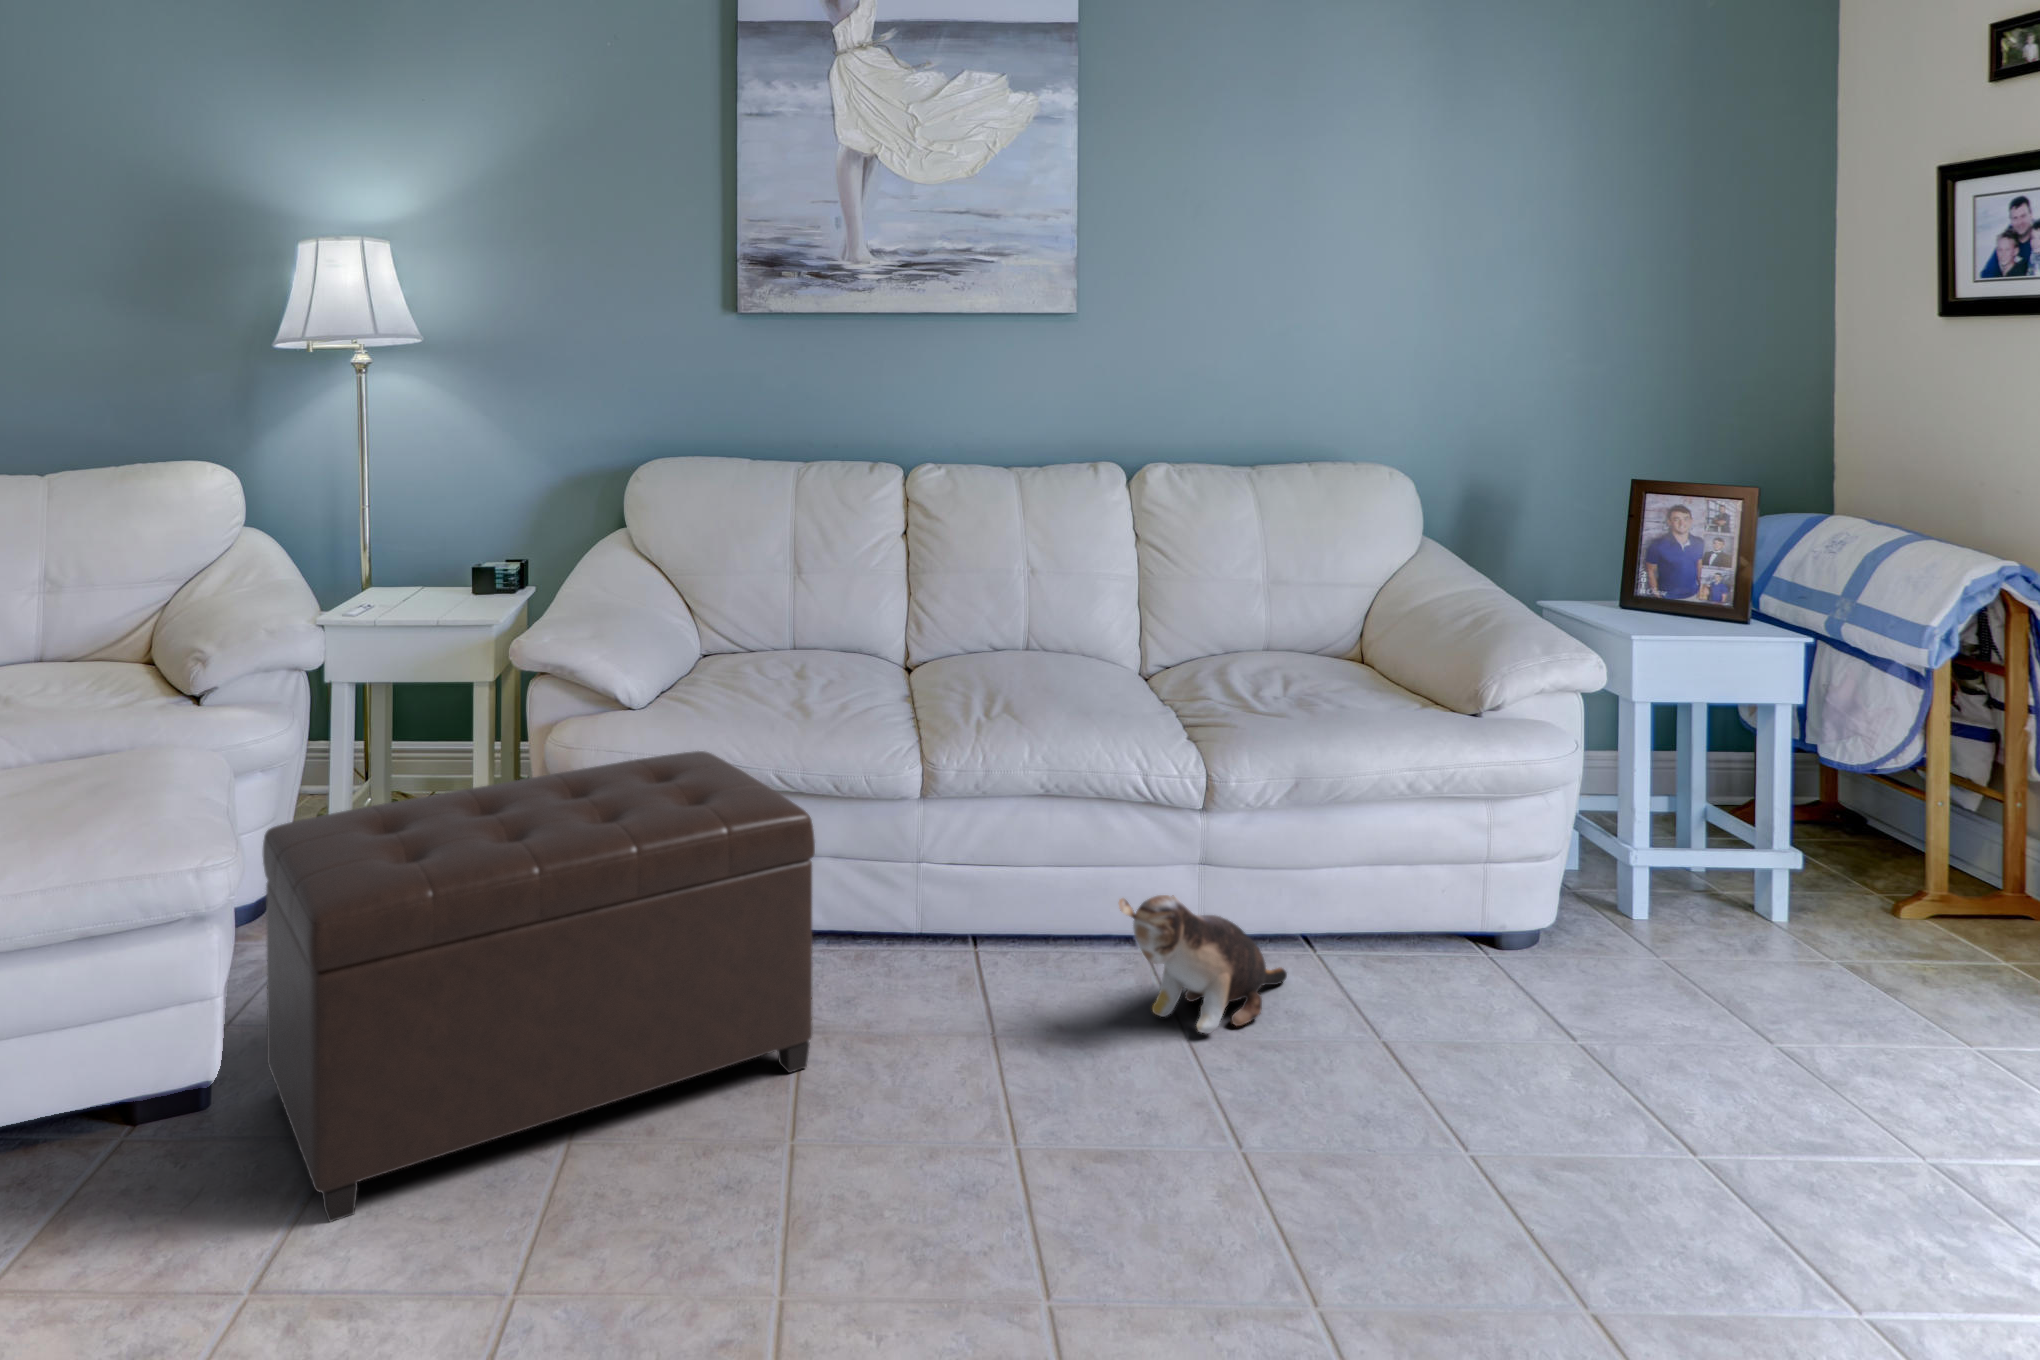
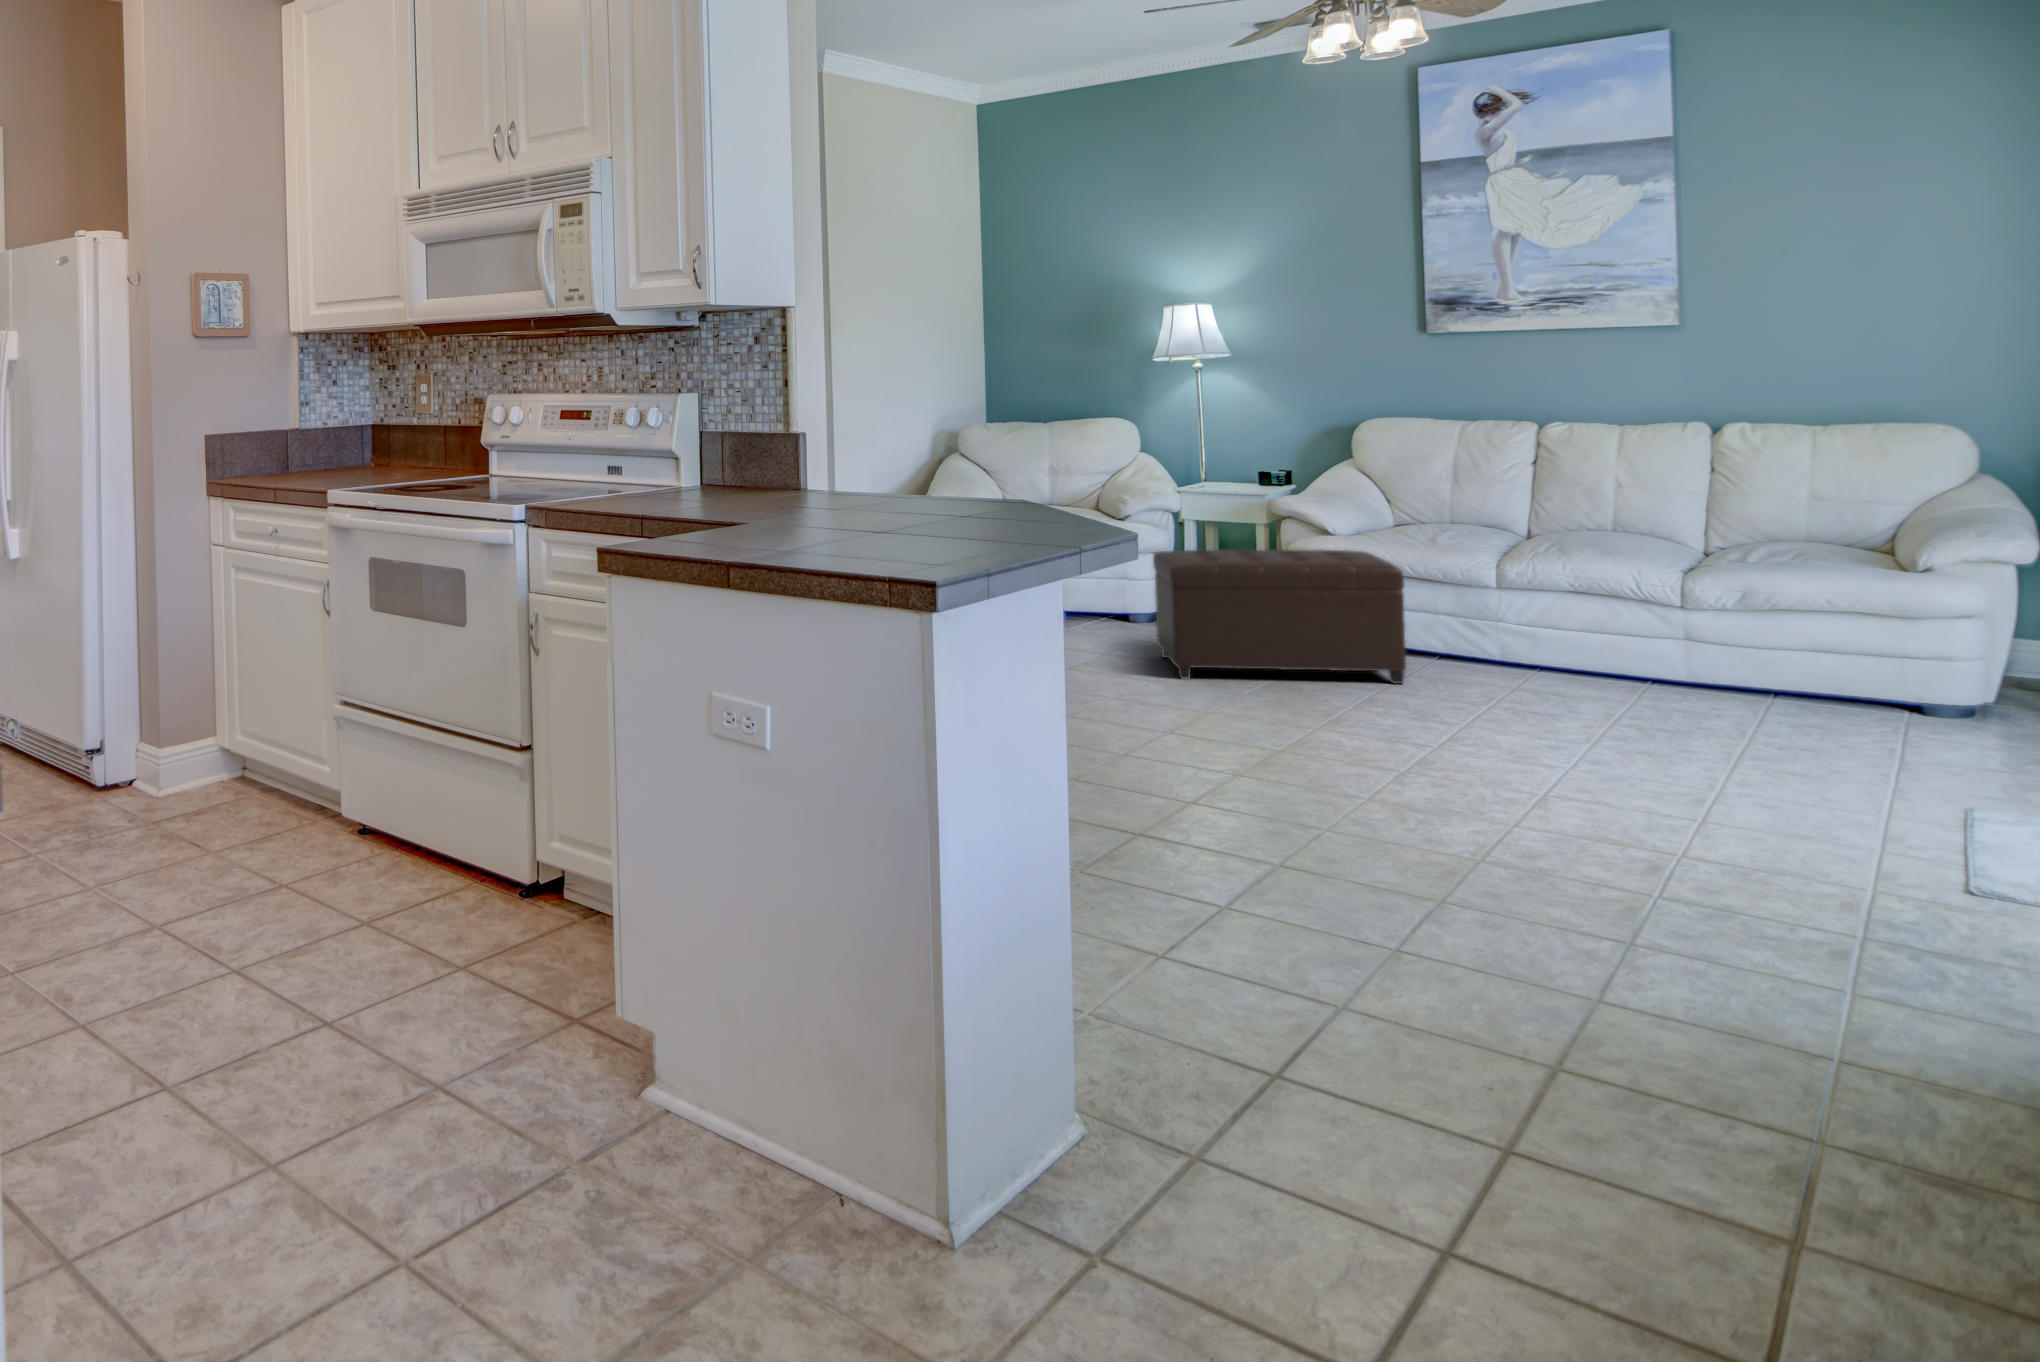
plush toy: present [1119,895,1287,1033] -> none [1589,634,1735,710]

